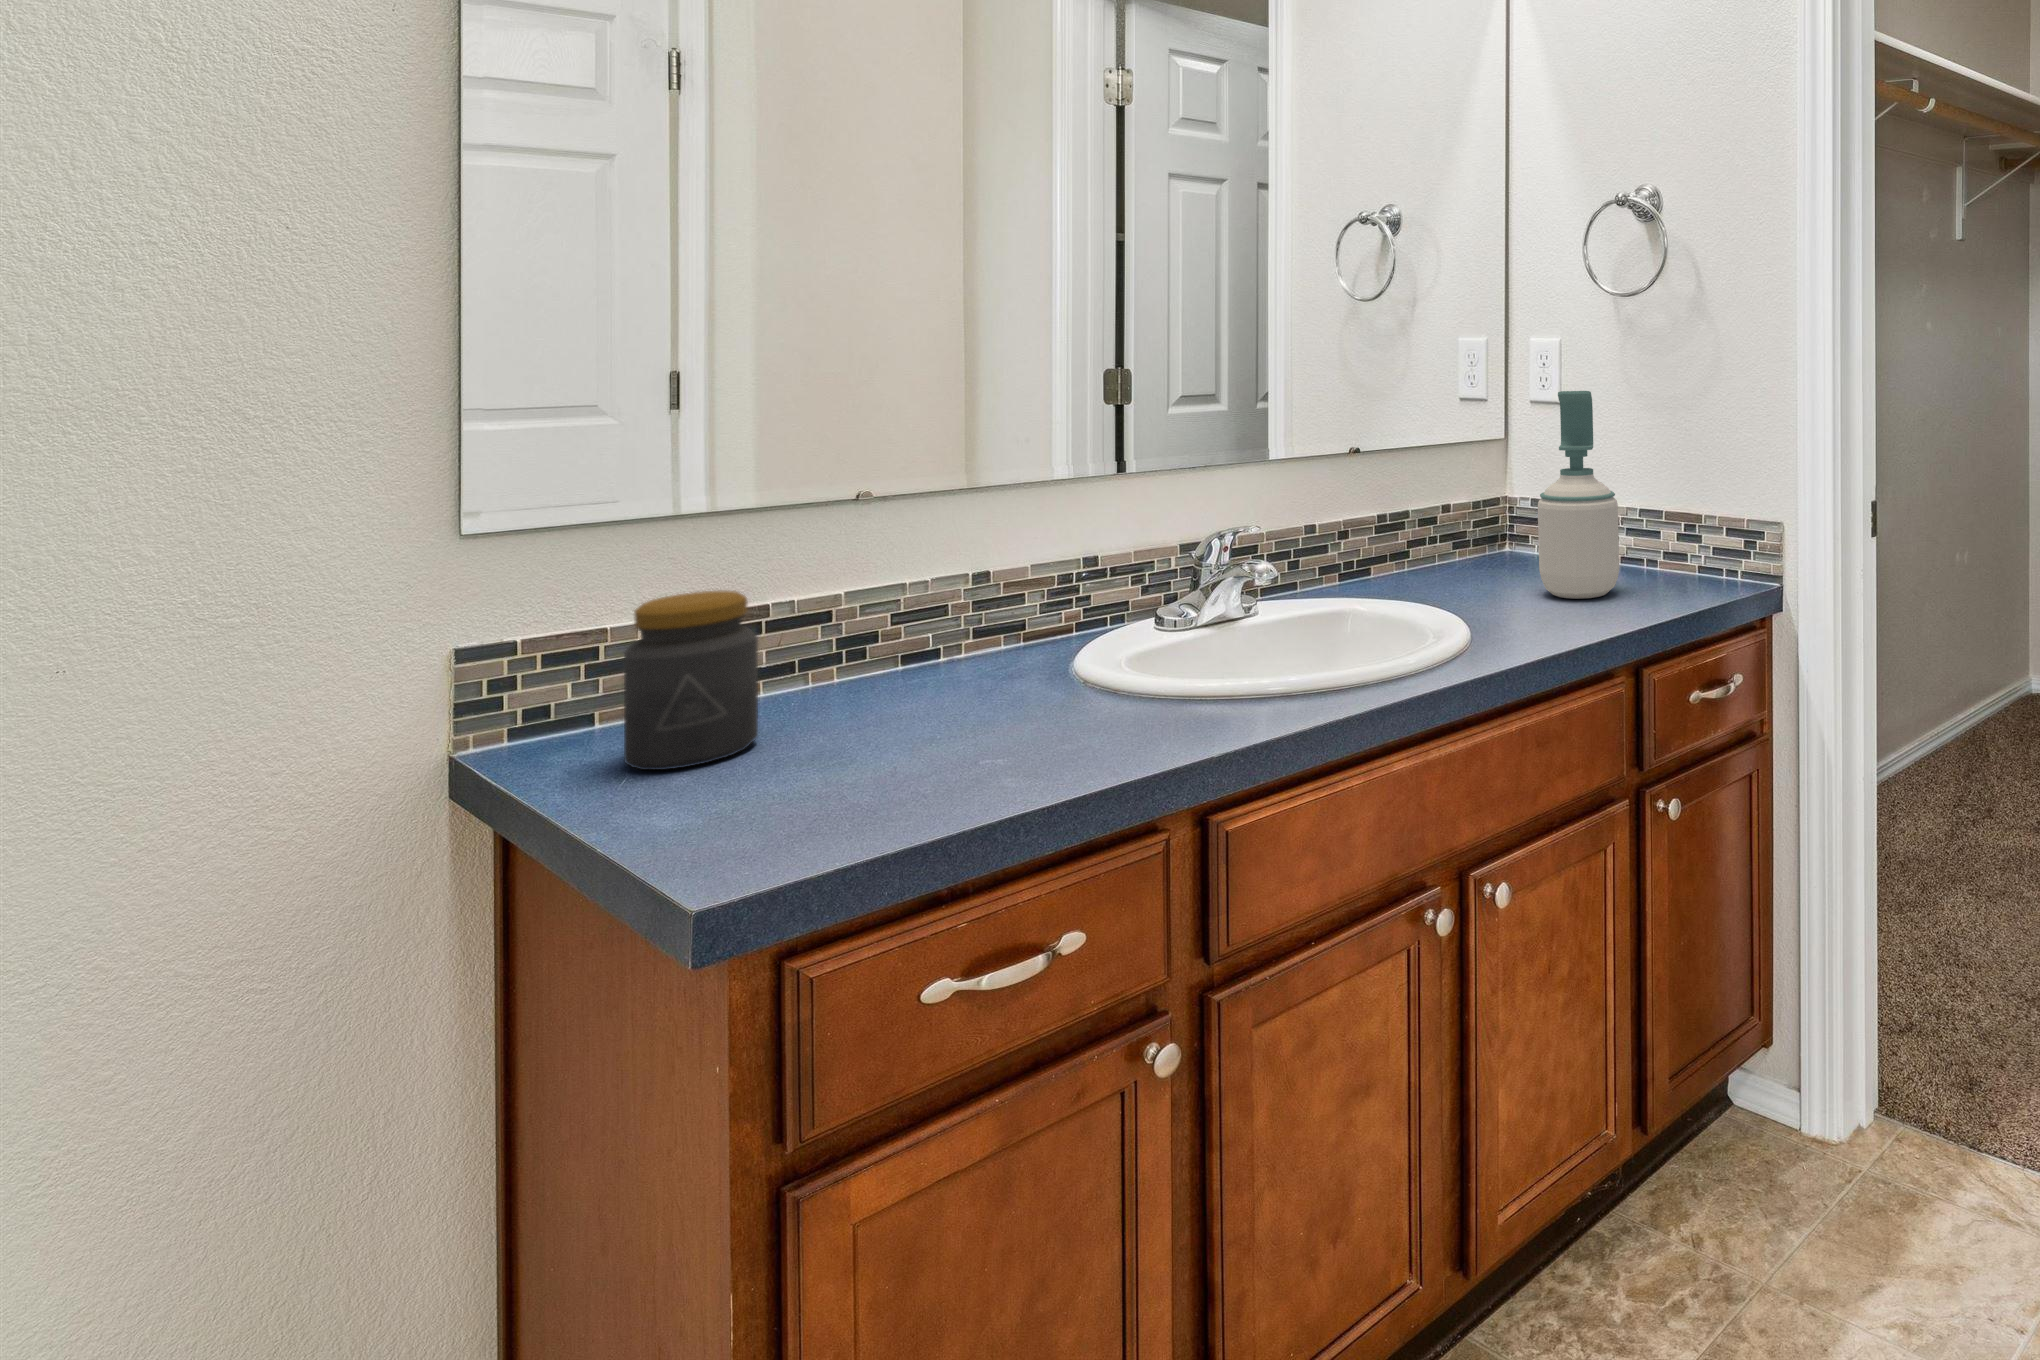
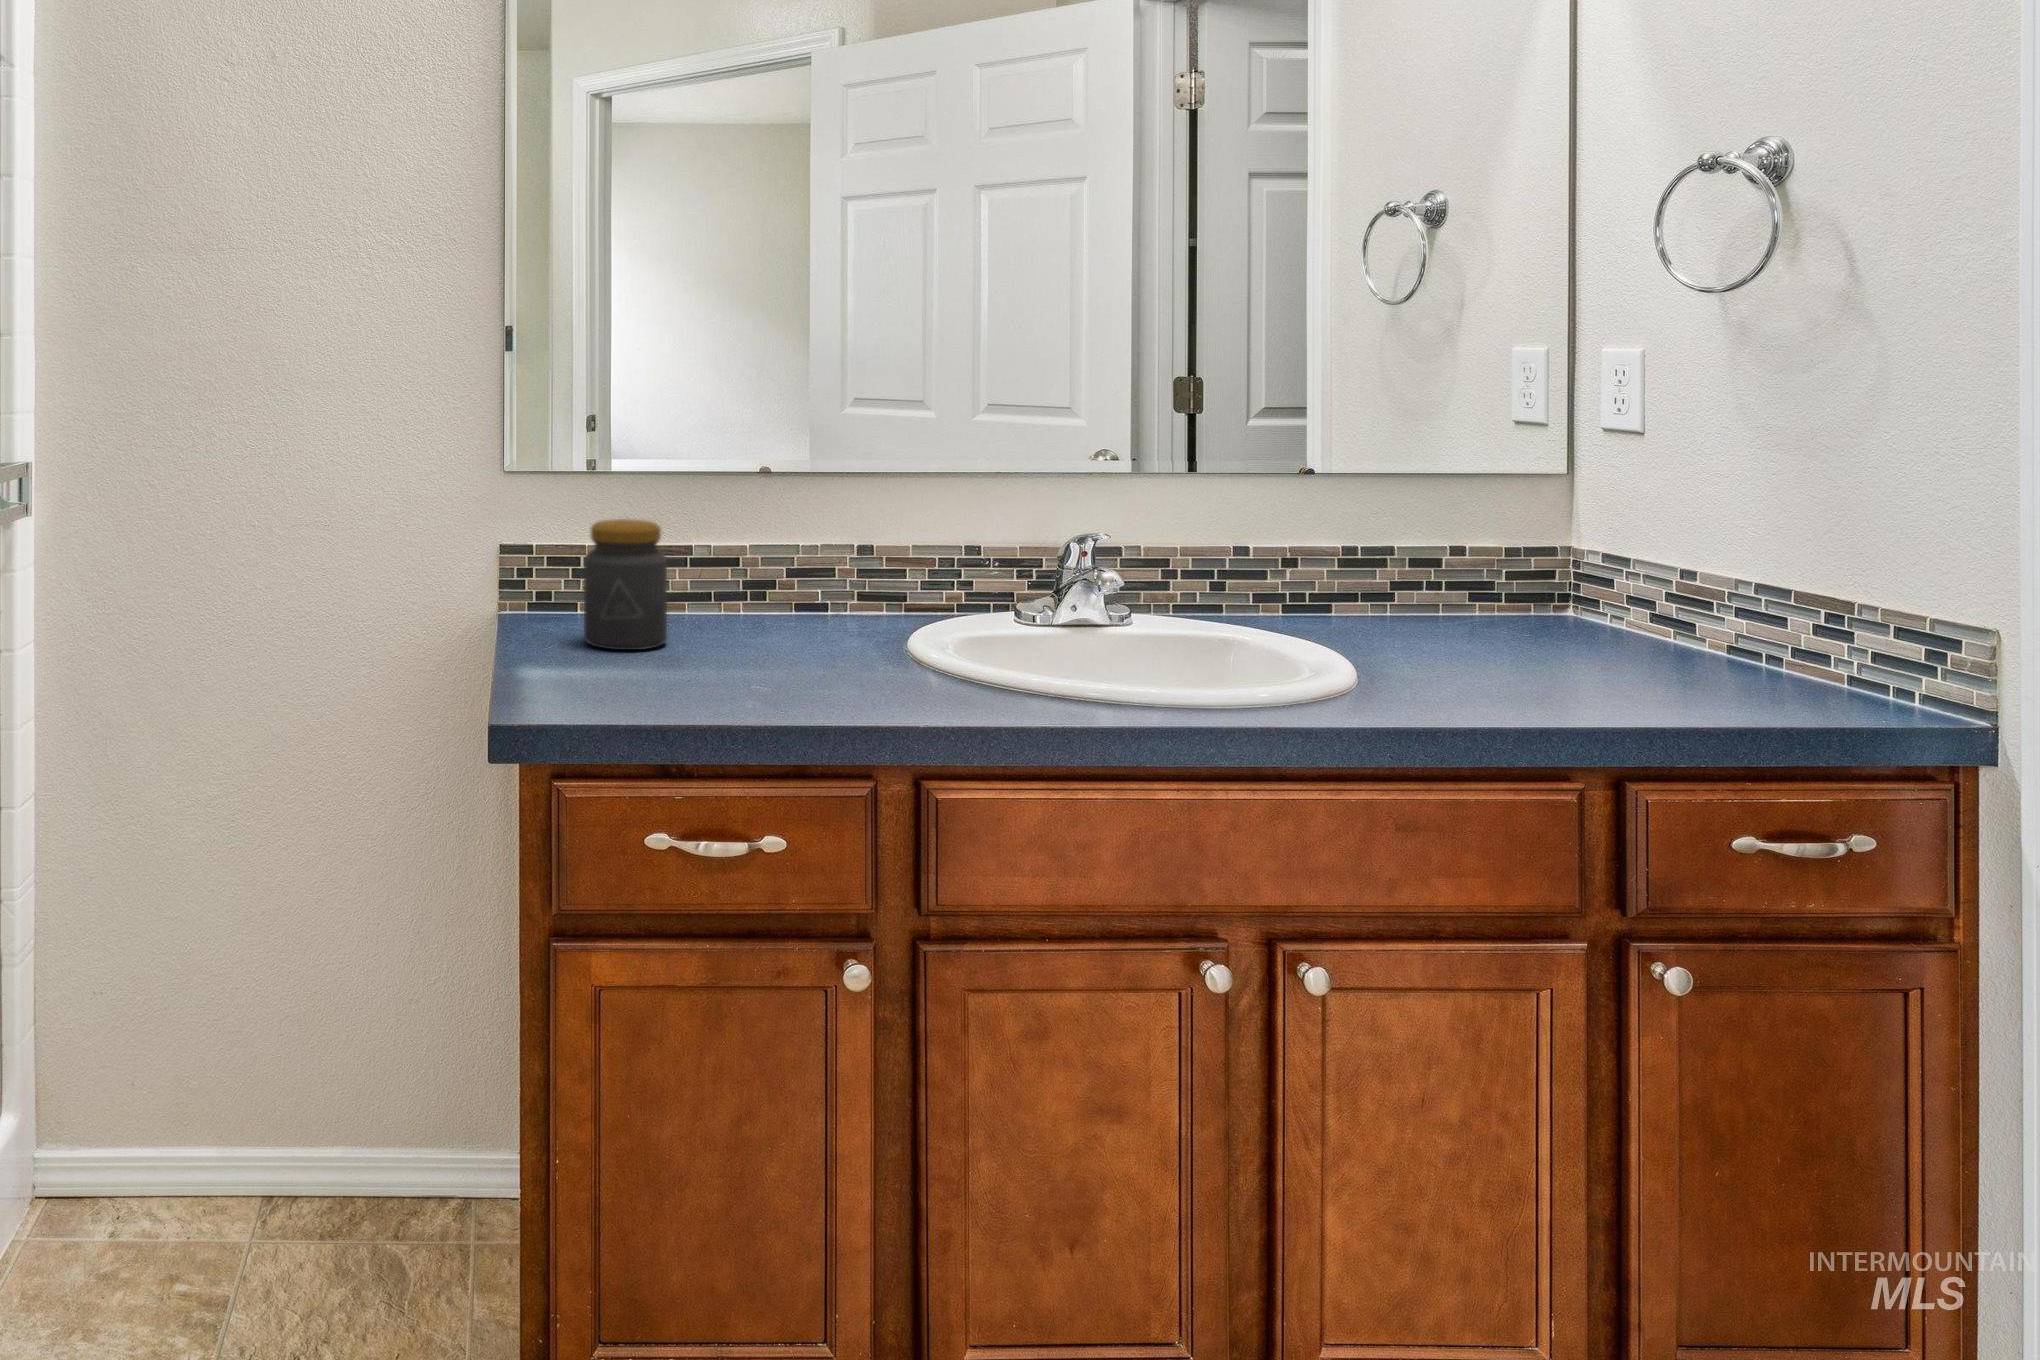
soap bottle: present [1538,391,1619,599] -> none [1532,398,1666,687]

